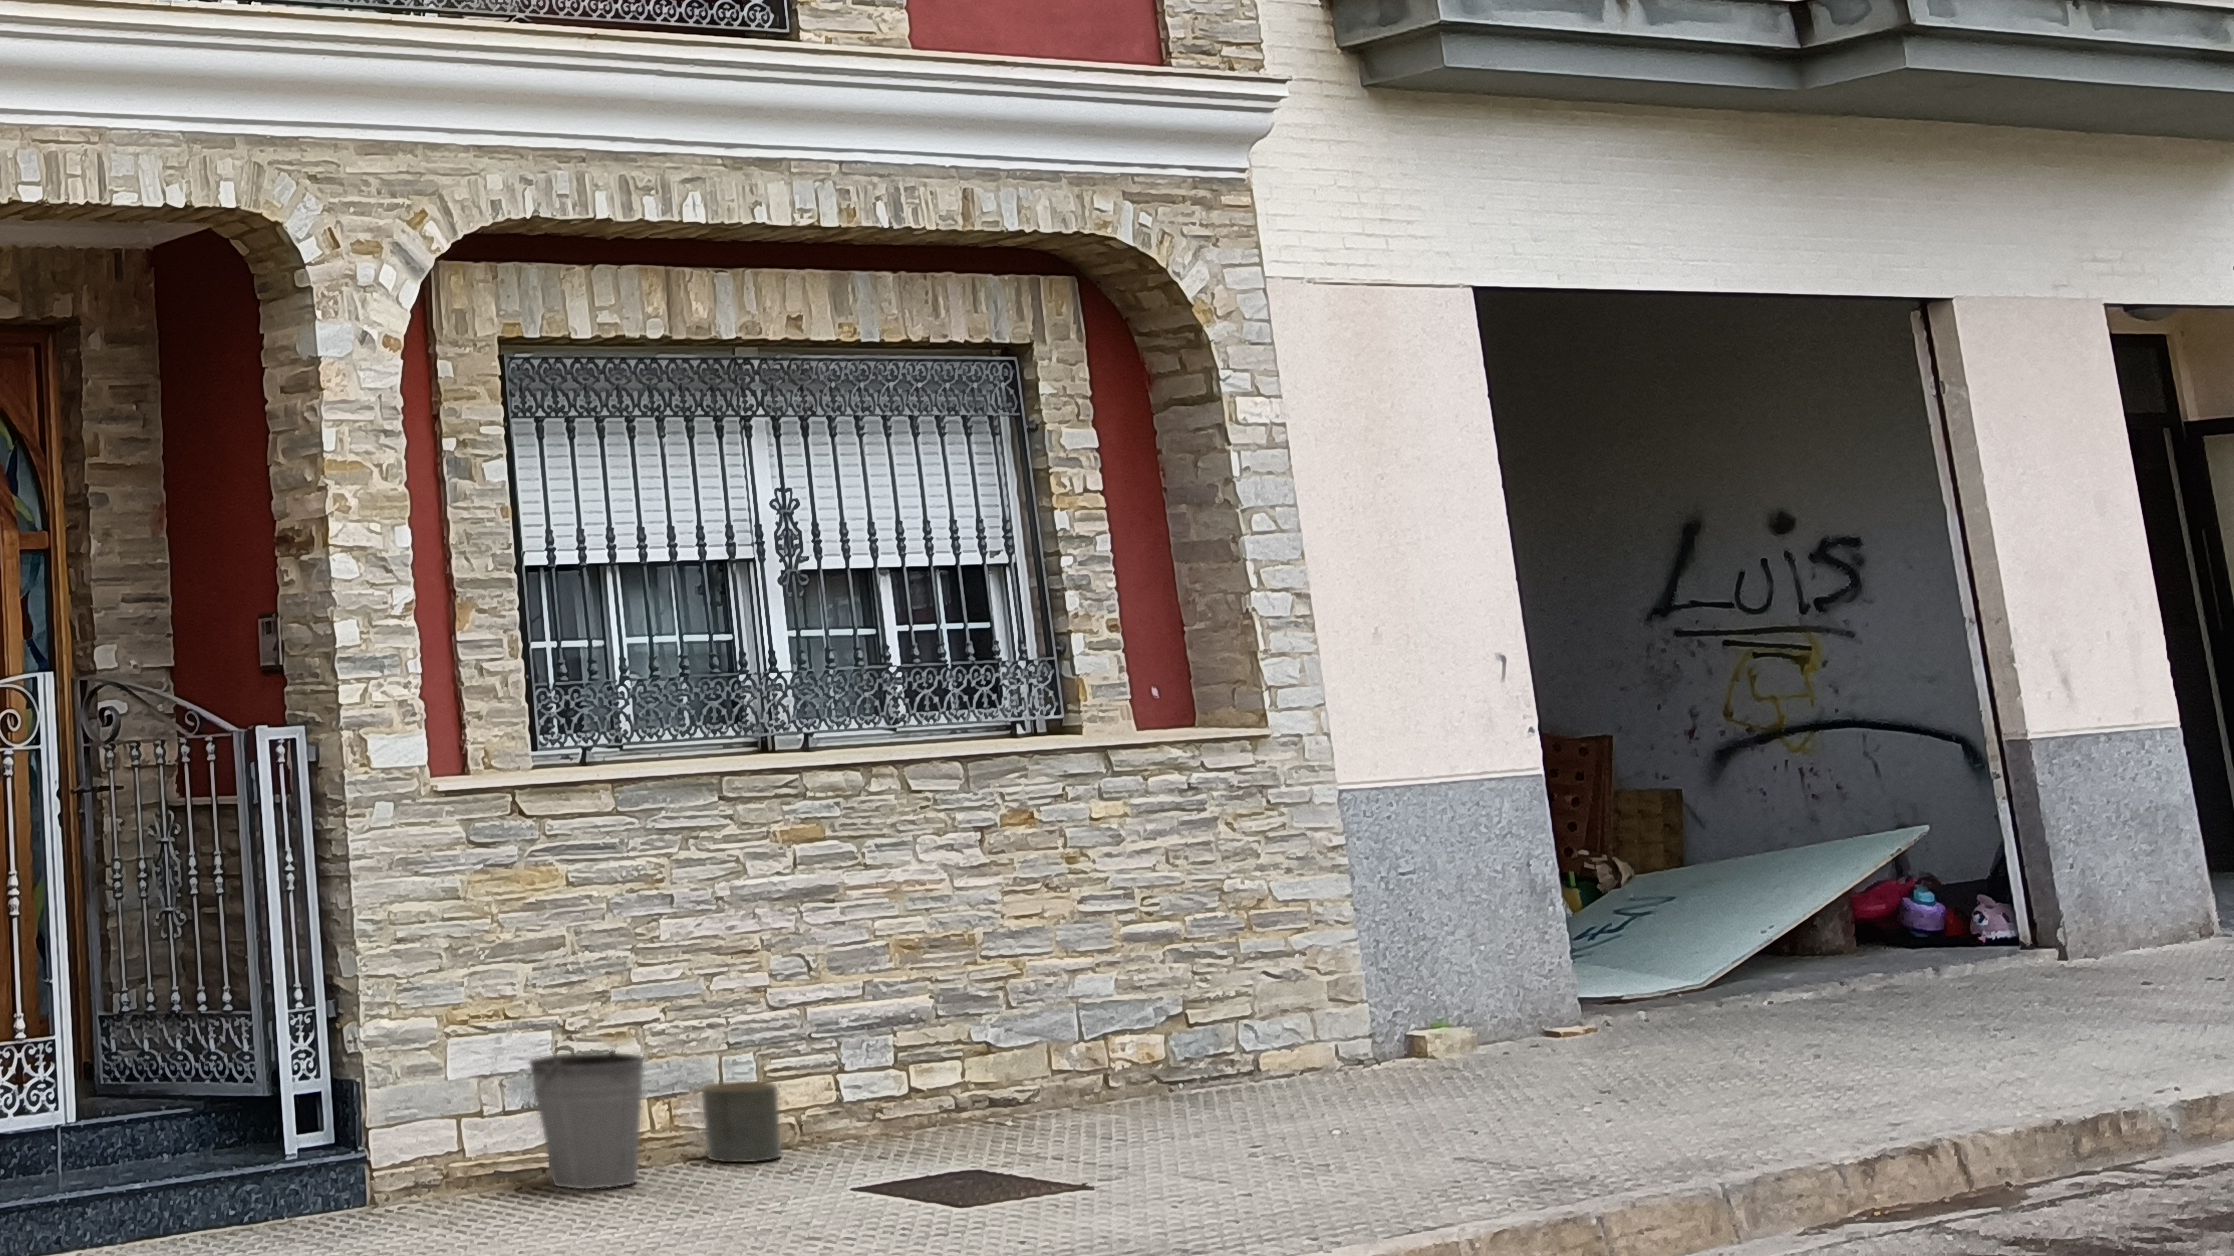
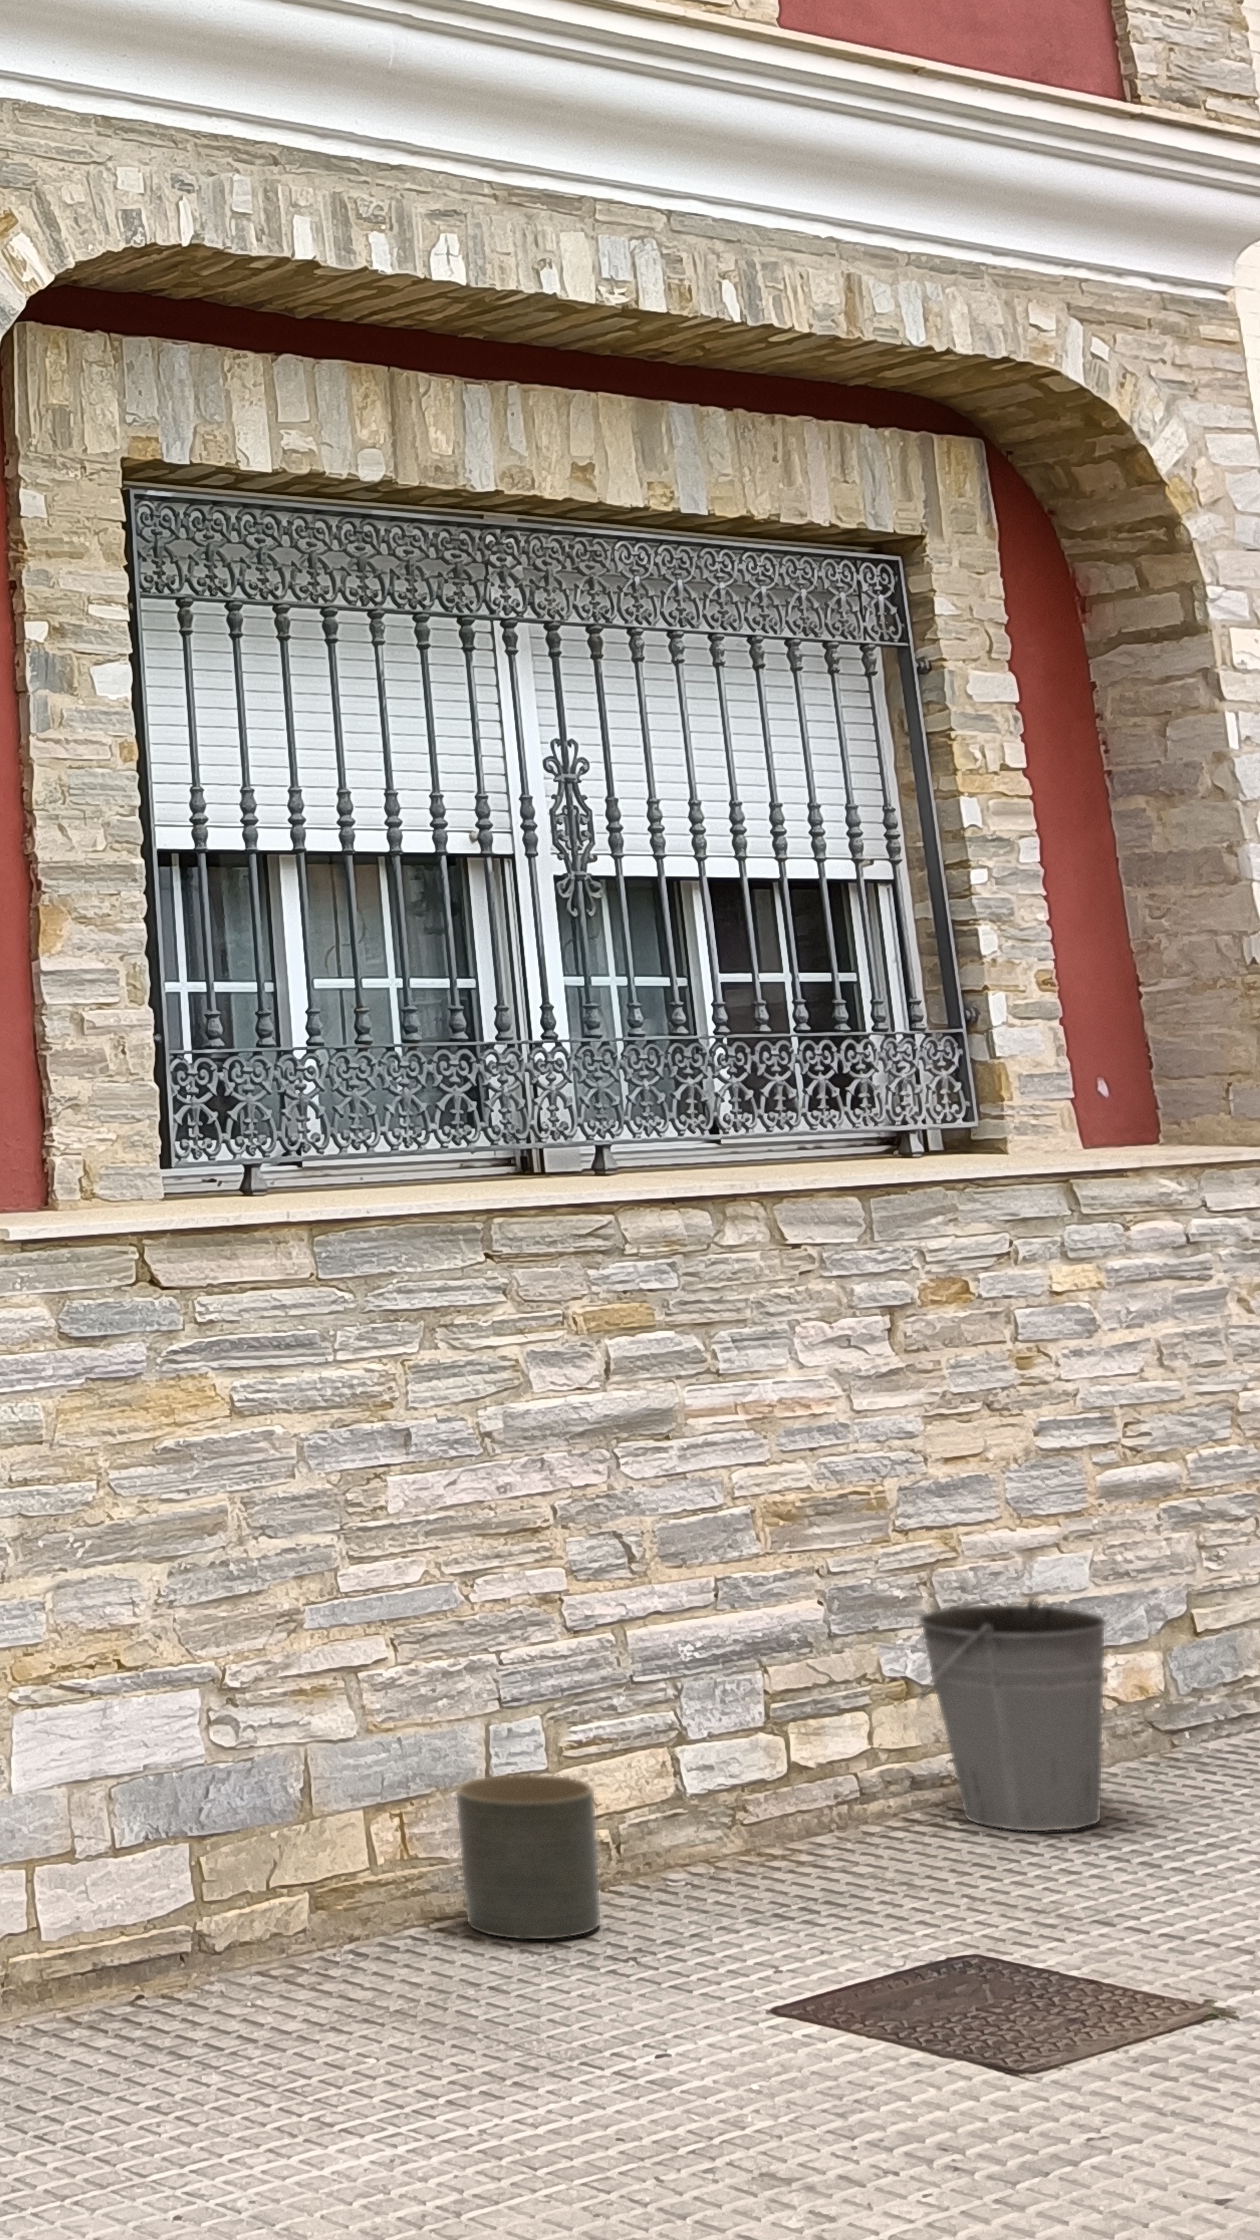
bucket: present [528,1048,644,1189] -> present [919,1598,1106,1831]

